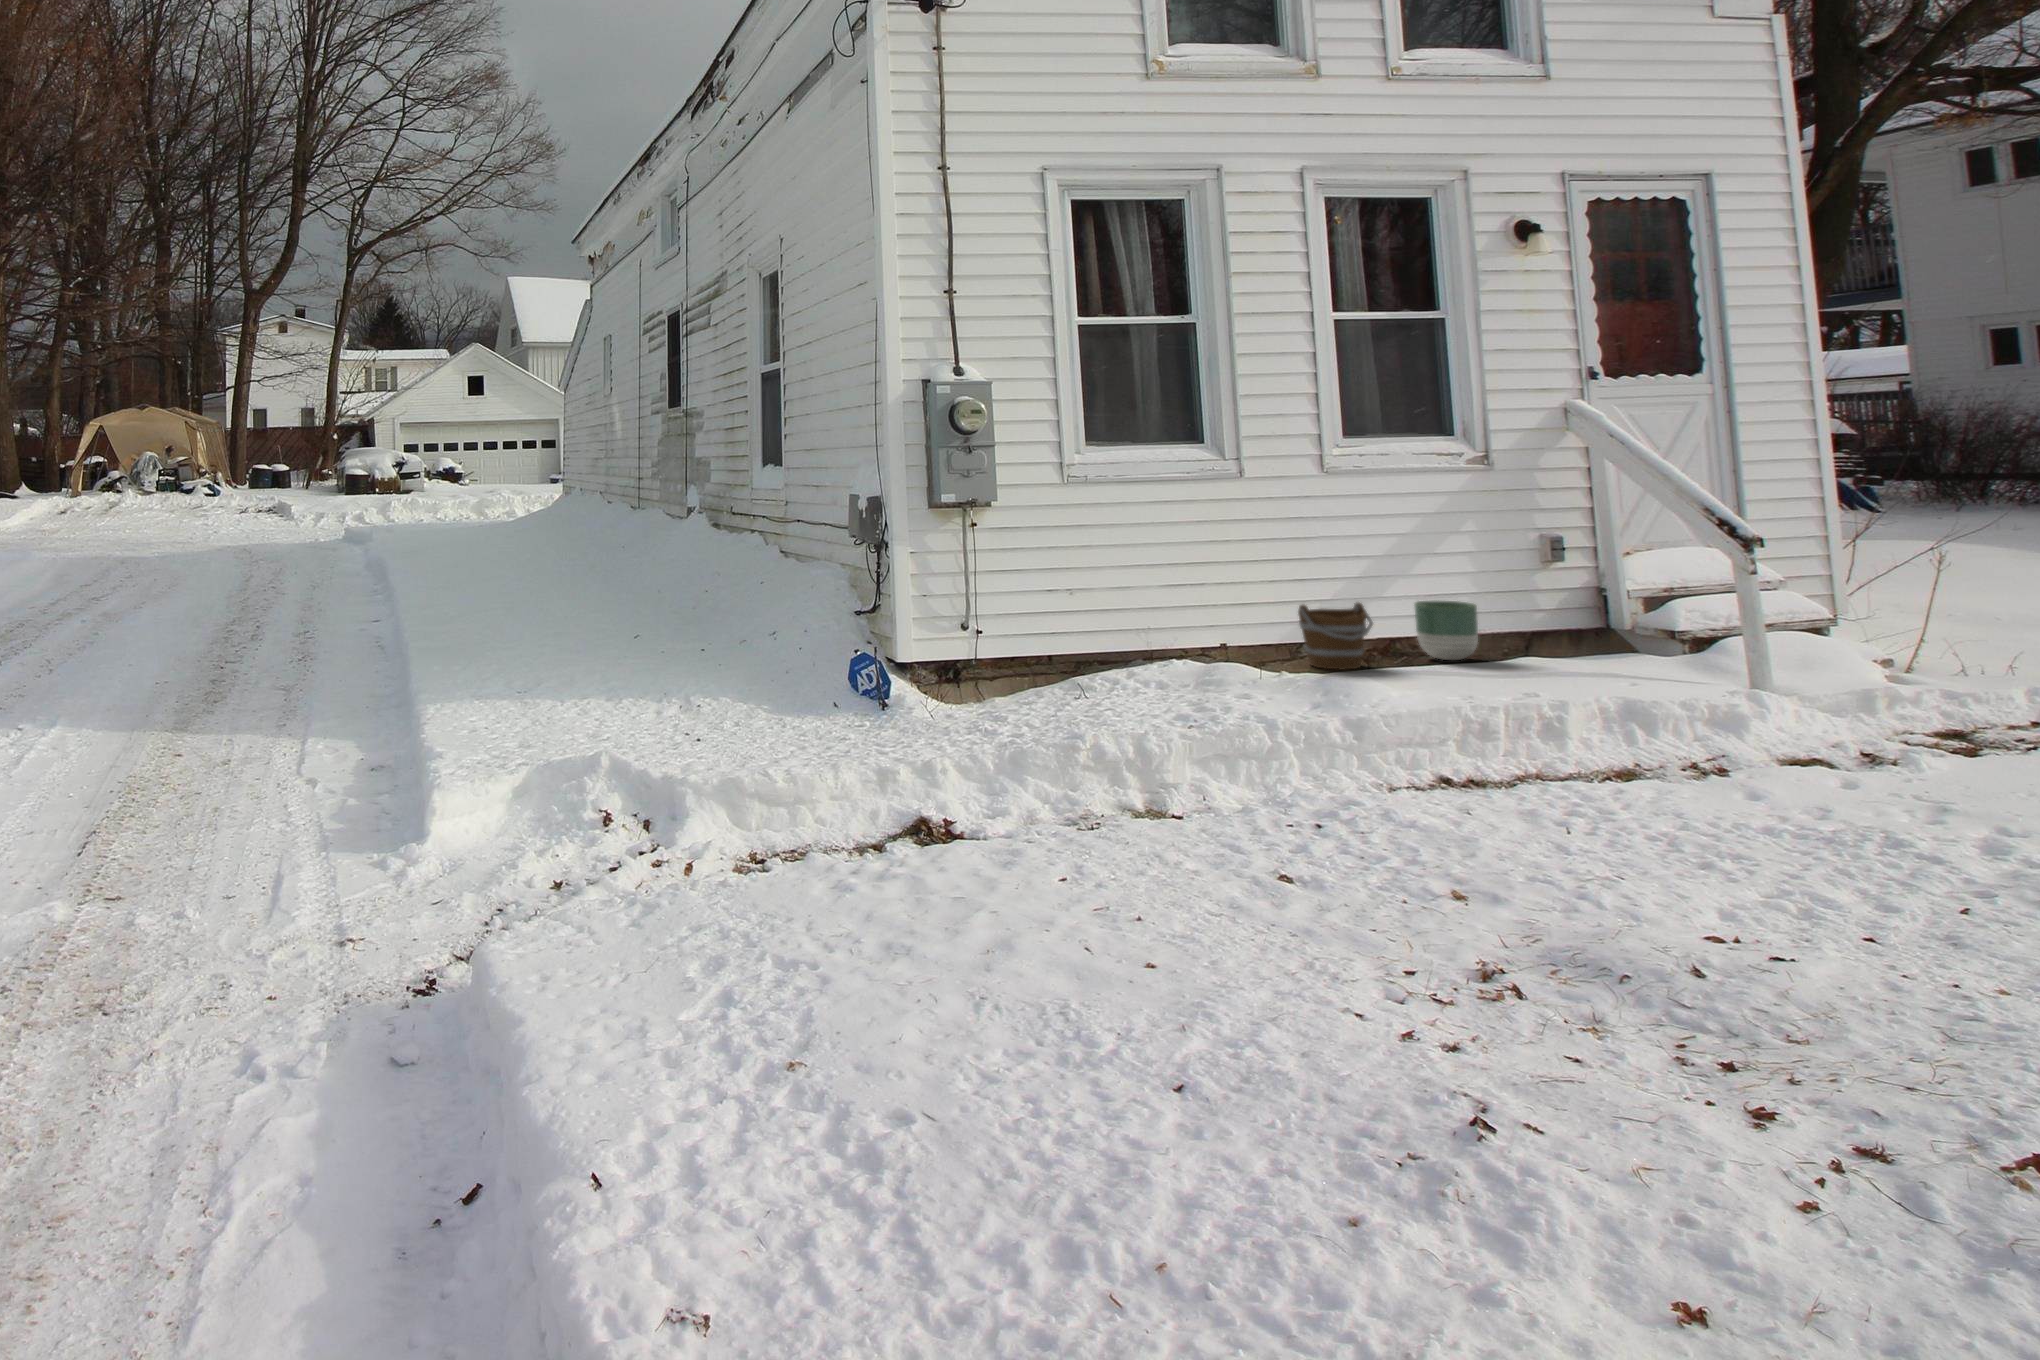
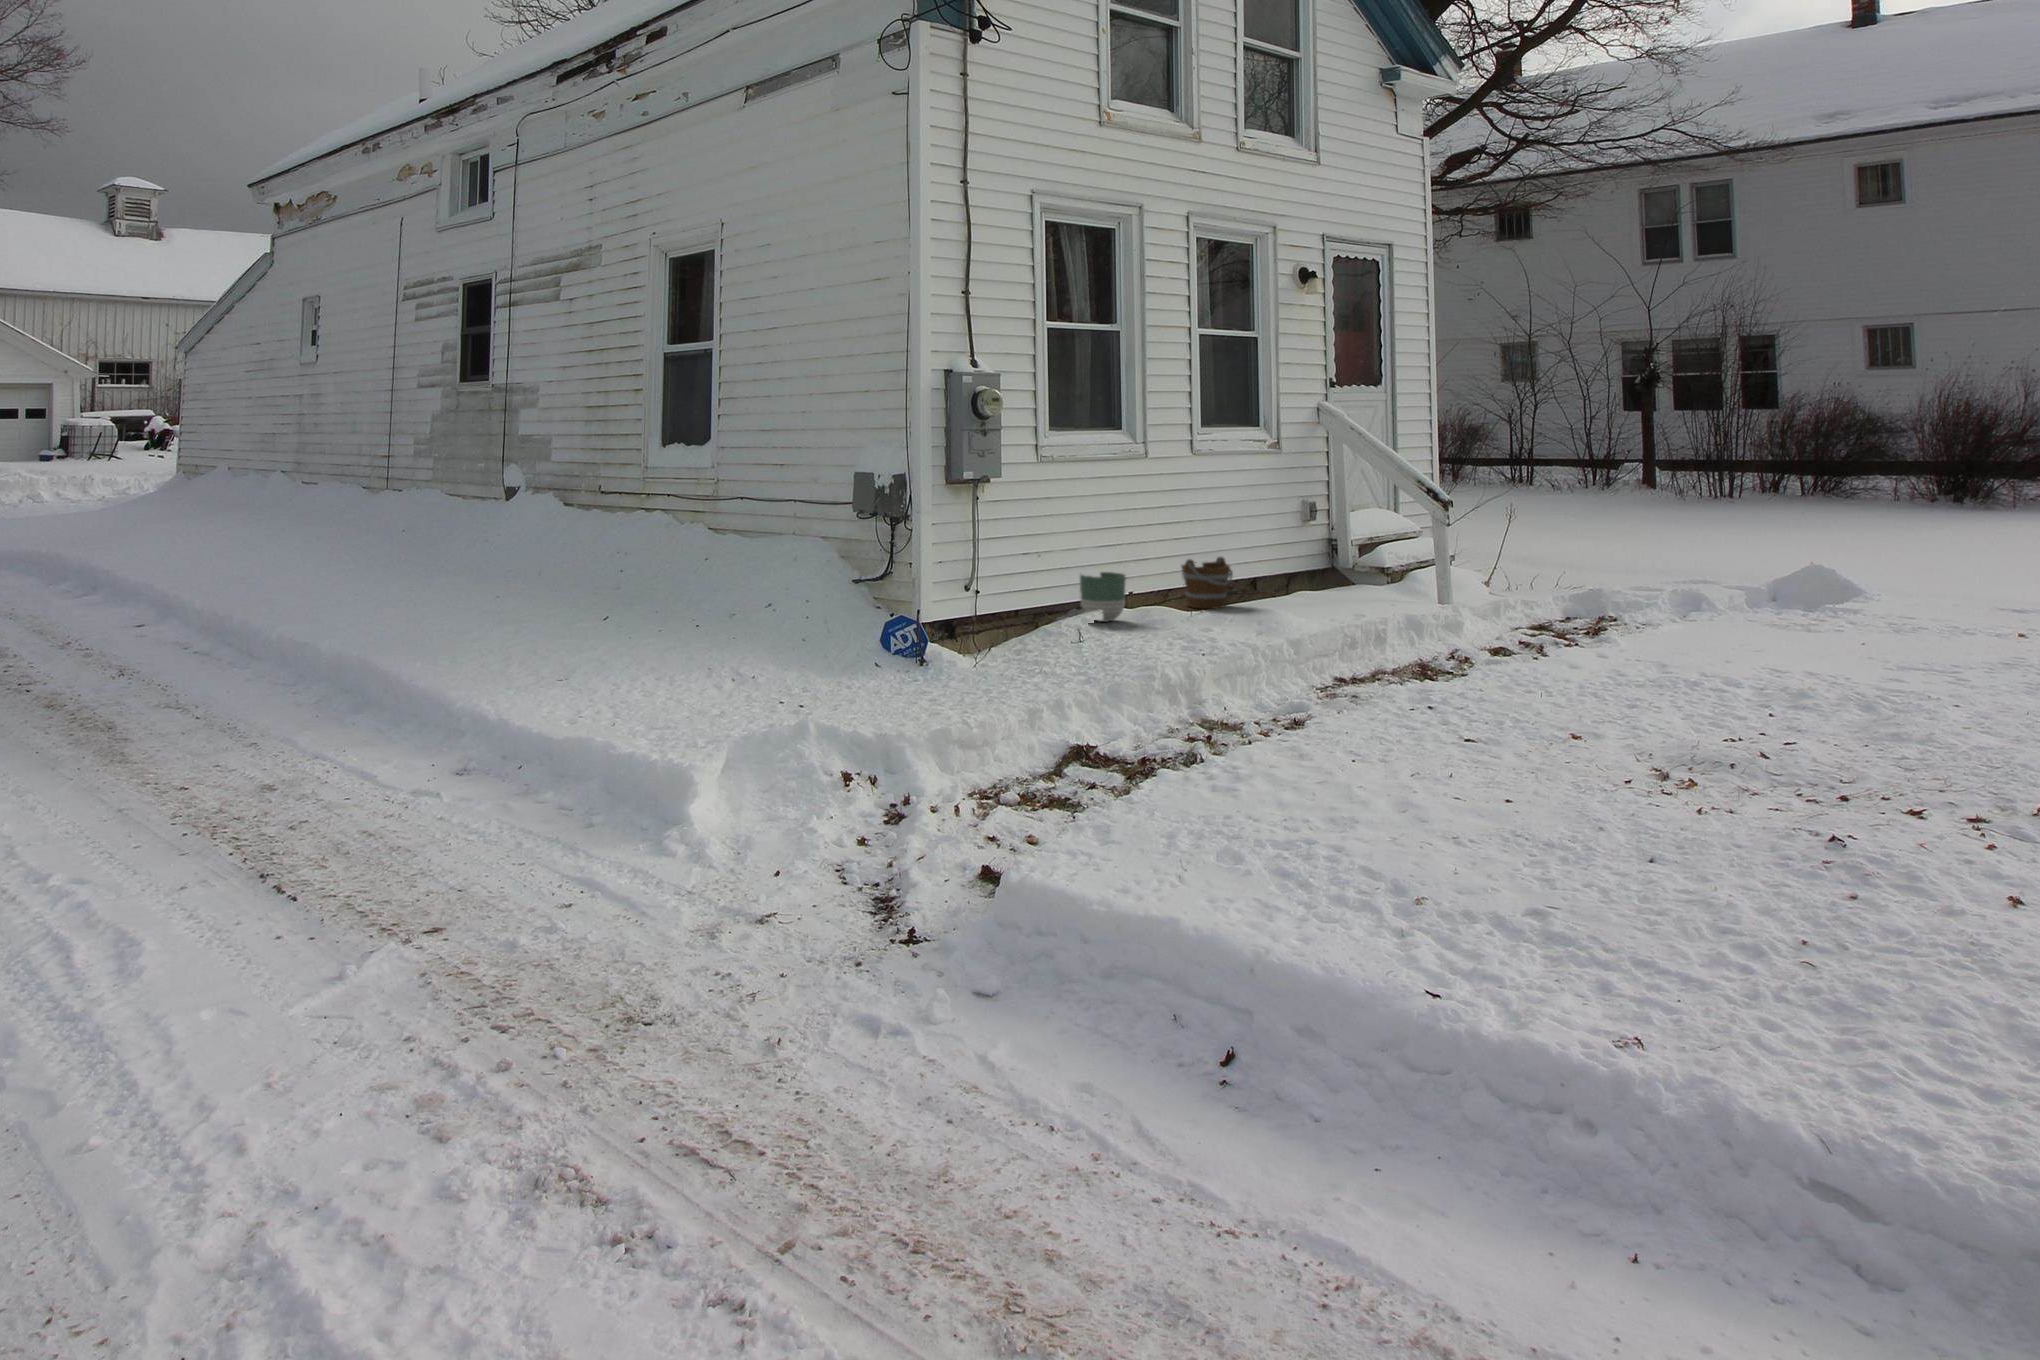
planter: present [1415,601,1478,660] -> present [1080,572,1126,622]

